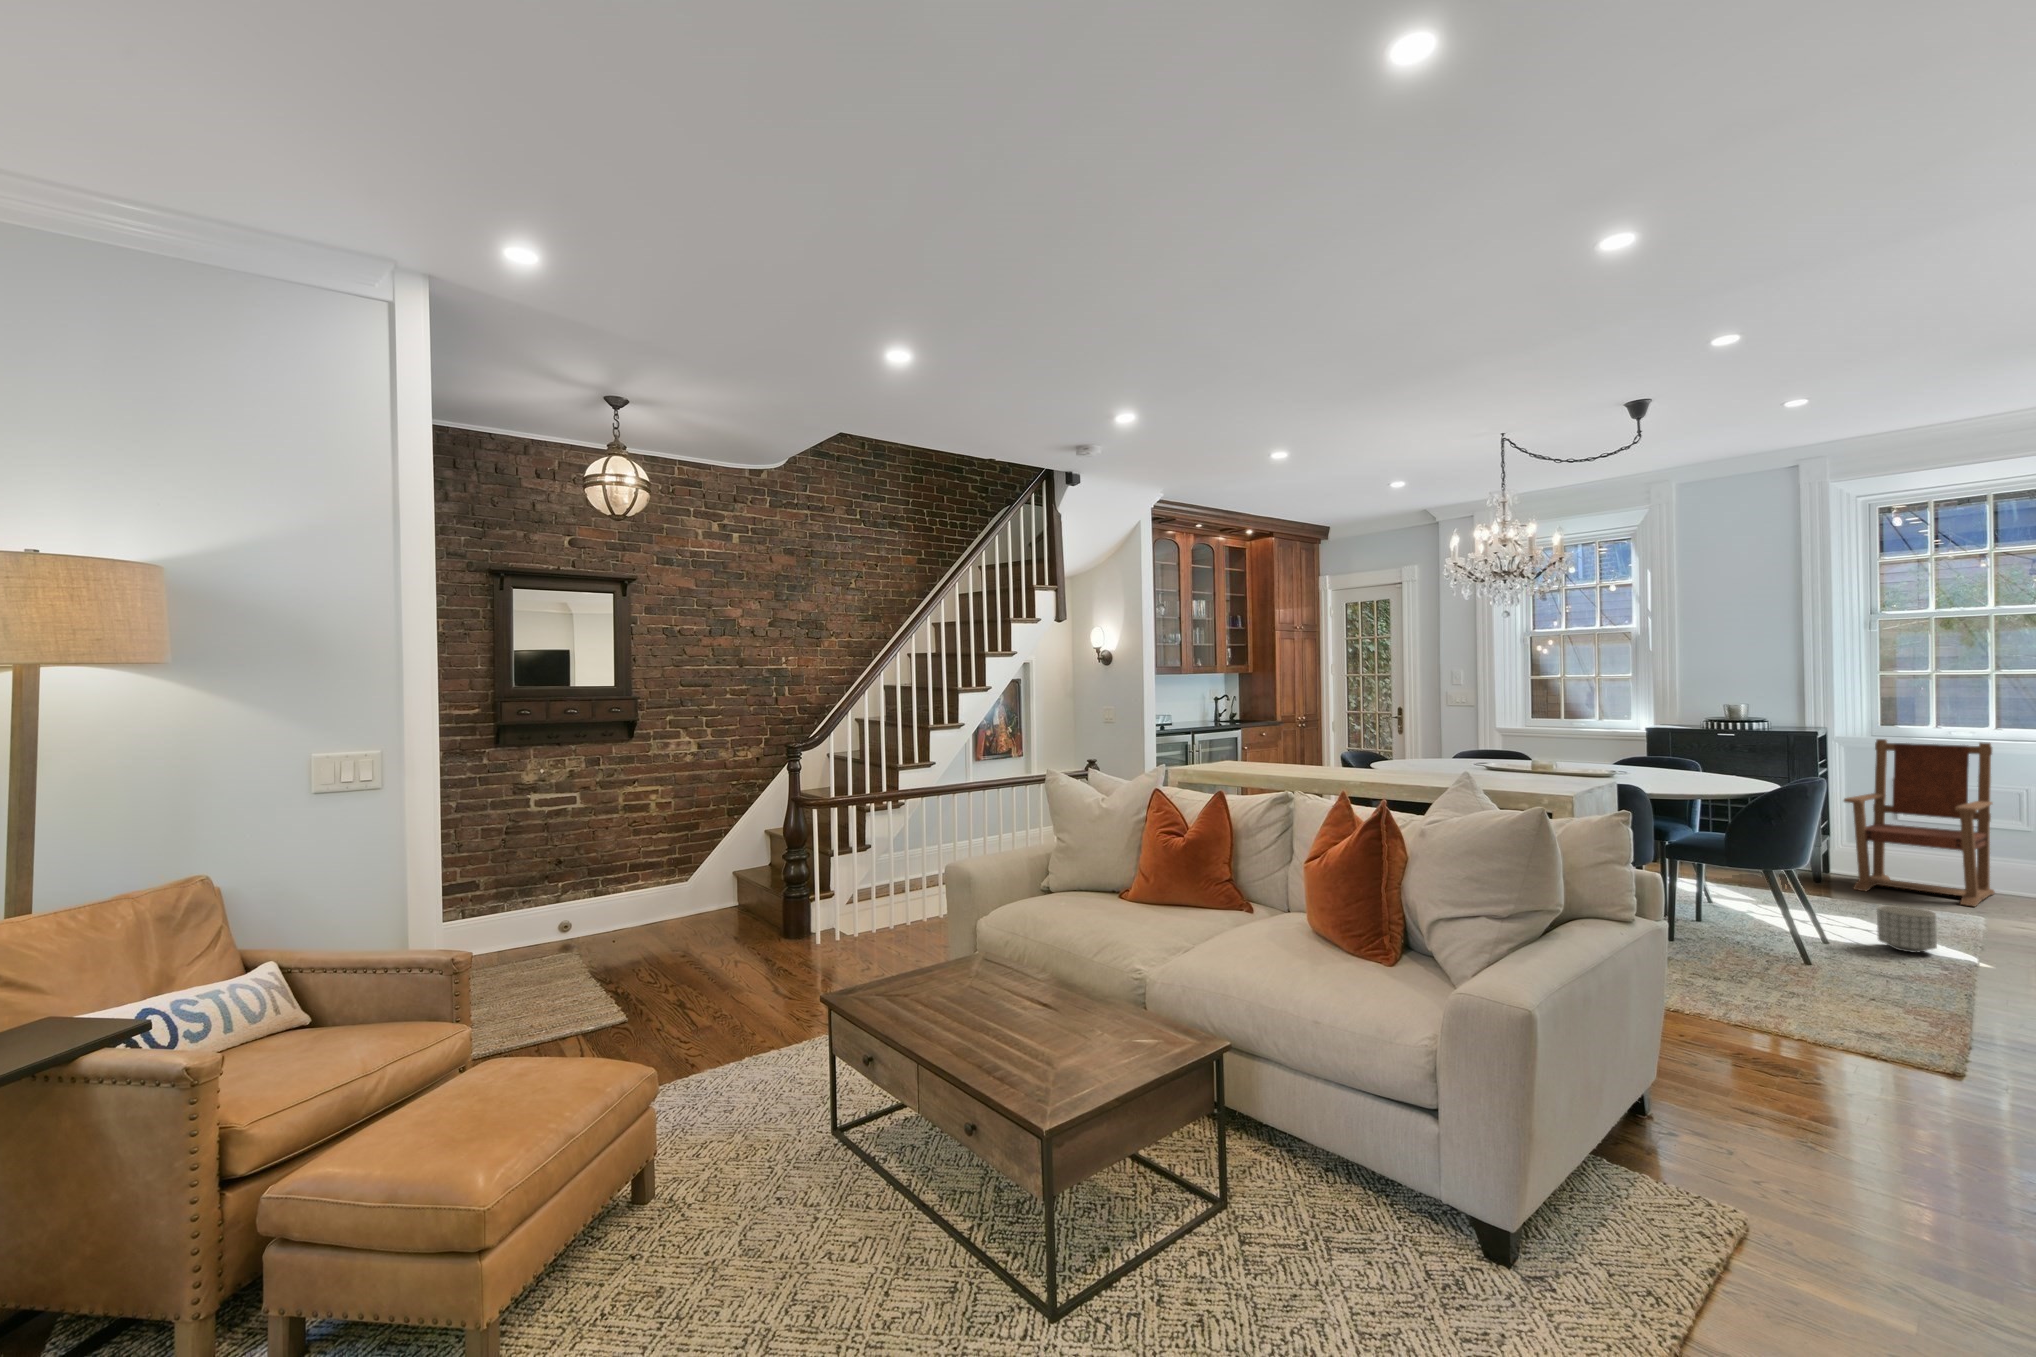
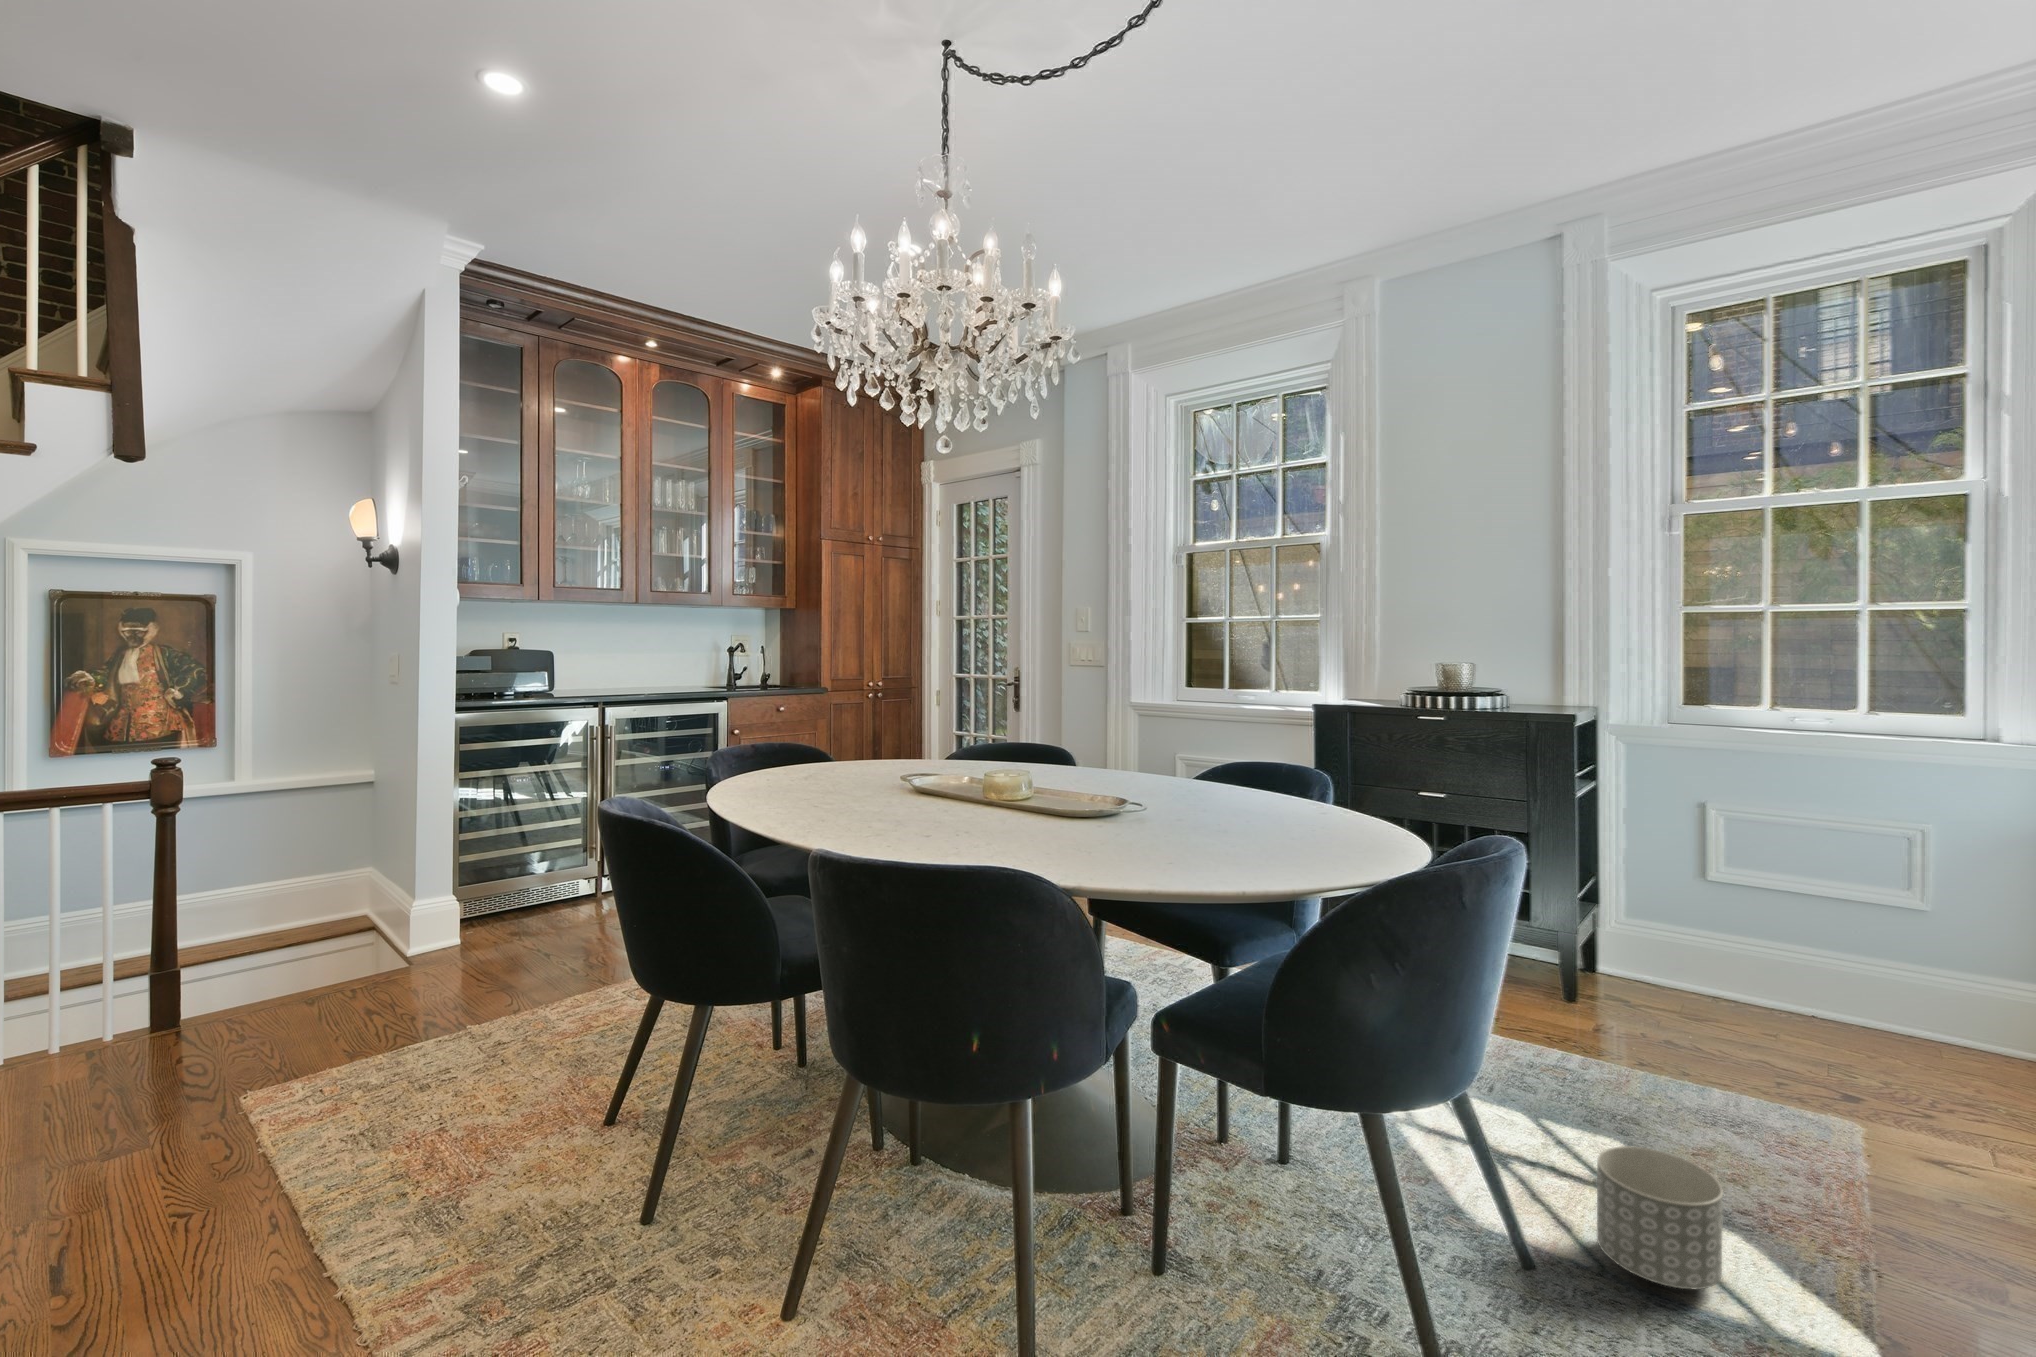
armchair: present [1844,739,1995,906] -> none [1599,727,1857,1068]

